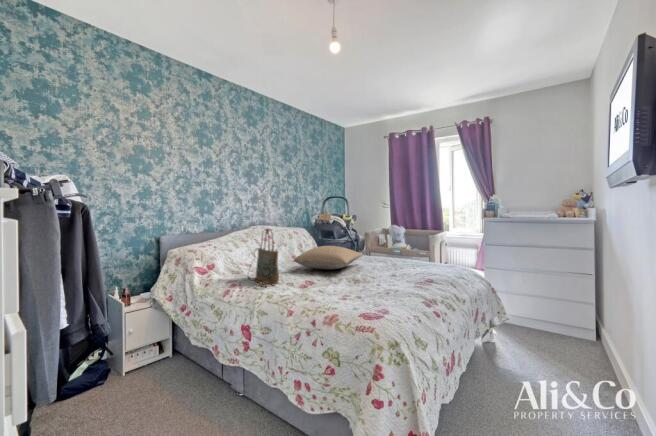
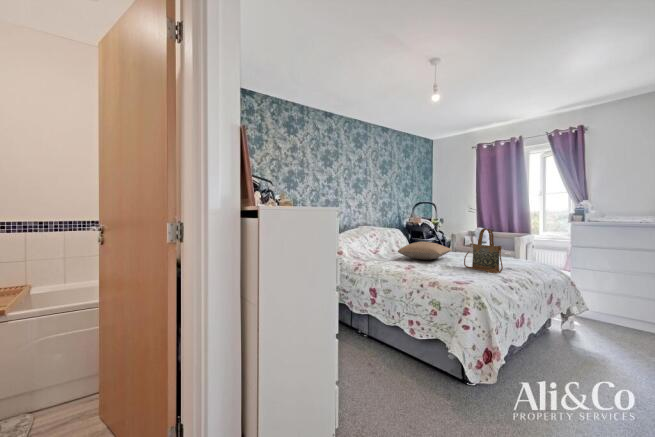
handbag: present [248,229,279,287] -> present [464,228,503,273]

